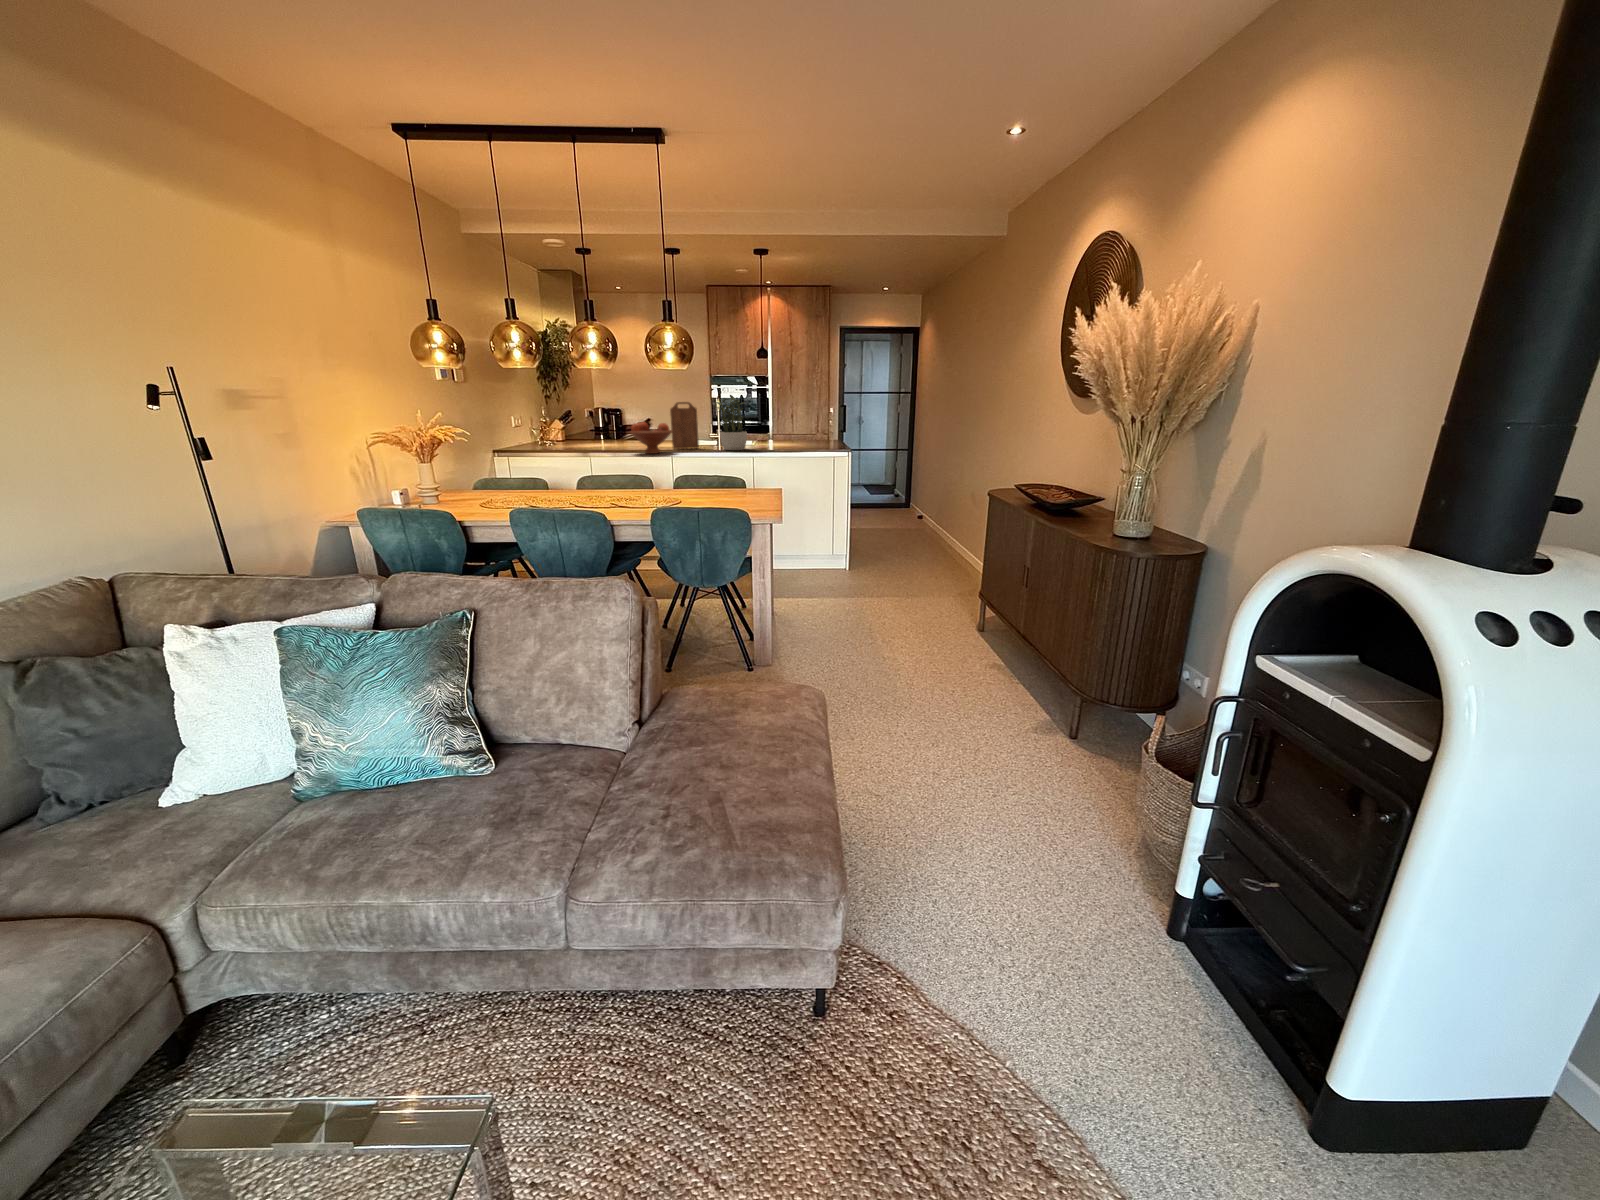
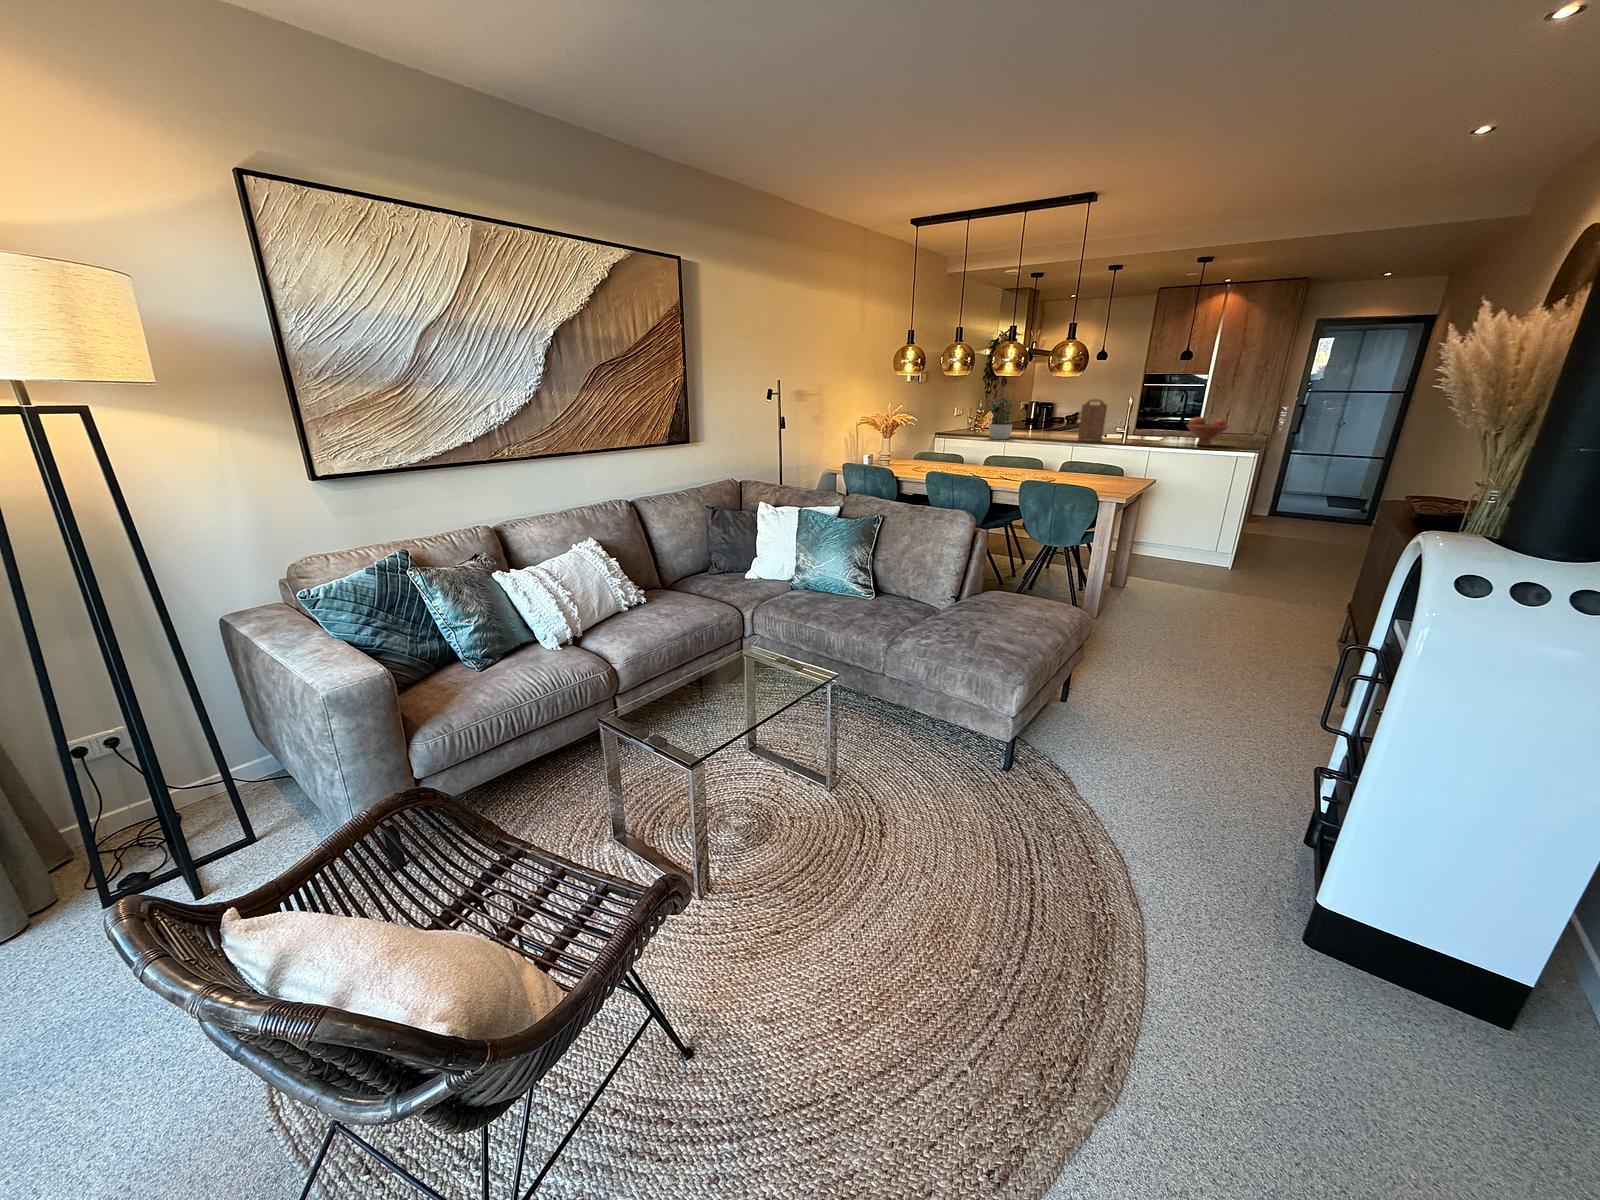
potted plant: present [716,395,747,450] -> present [989,394,1015,439]
fruit bowl: present [630,422,672,454] -> present [1187,417,1229,446]

